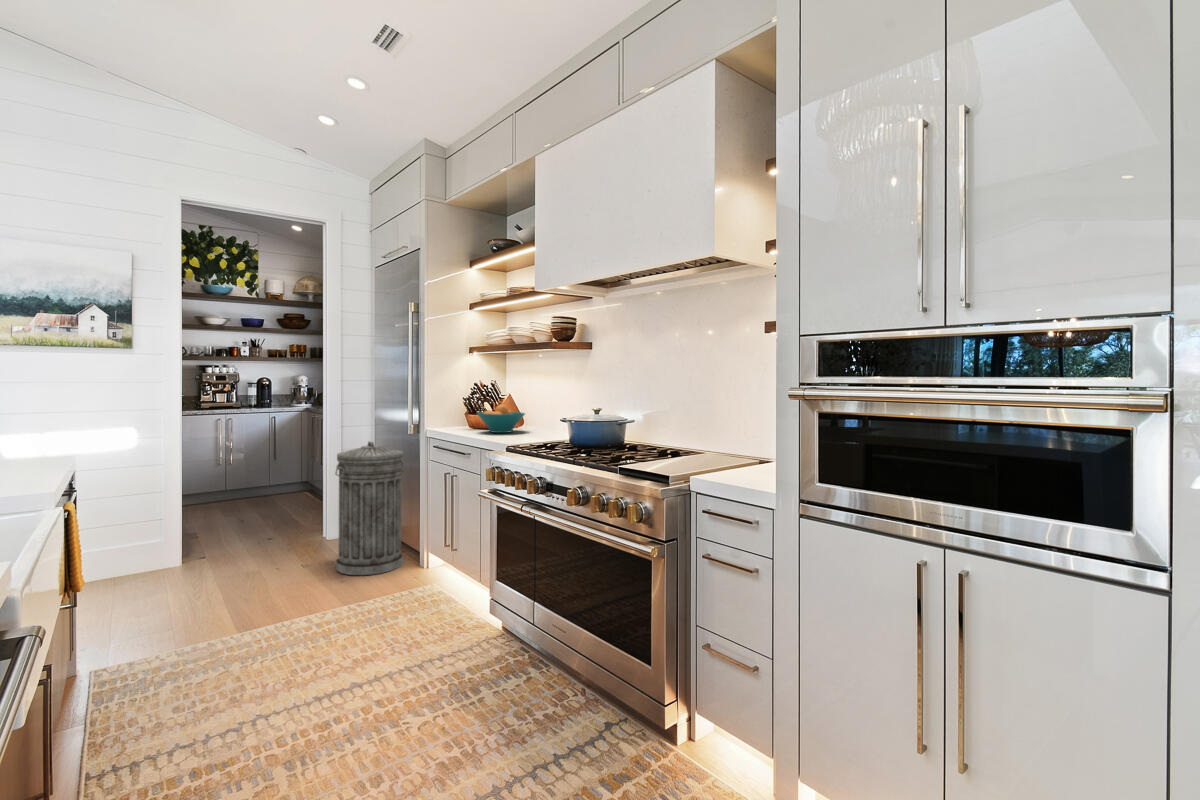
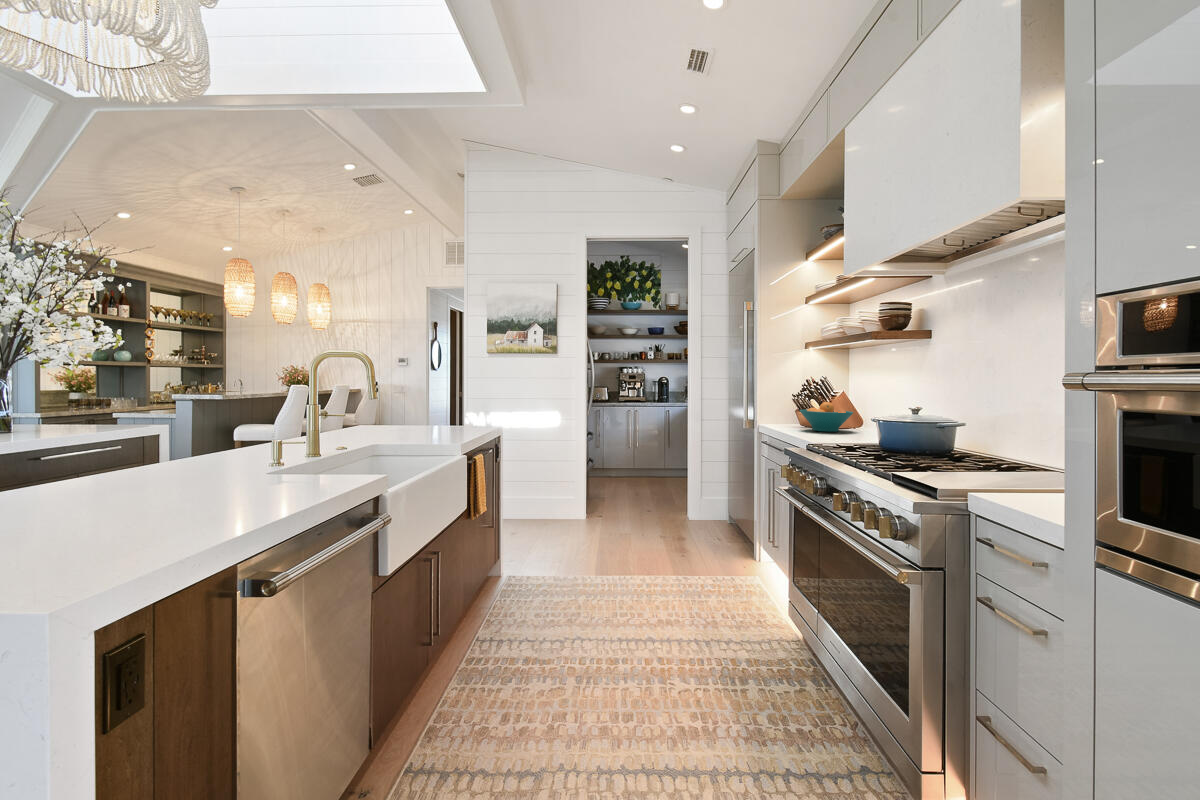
trash can: present [336,441,405,575] -> none [682,432,742,553]

